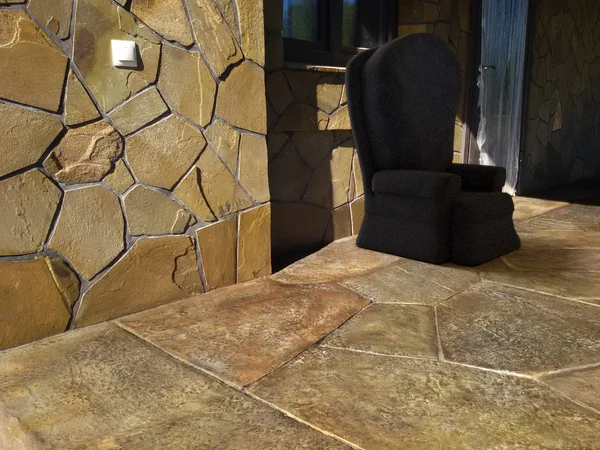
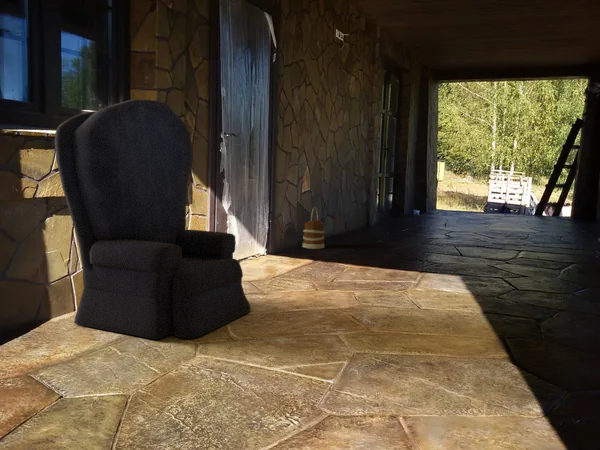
wooden bucket: none [552,147,579,192] -> present [303,208,324,249]

